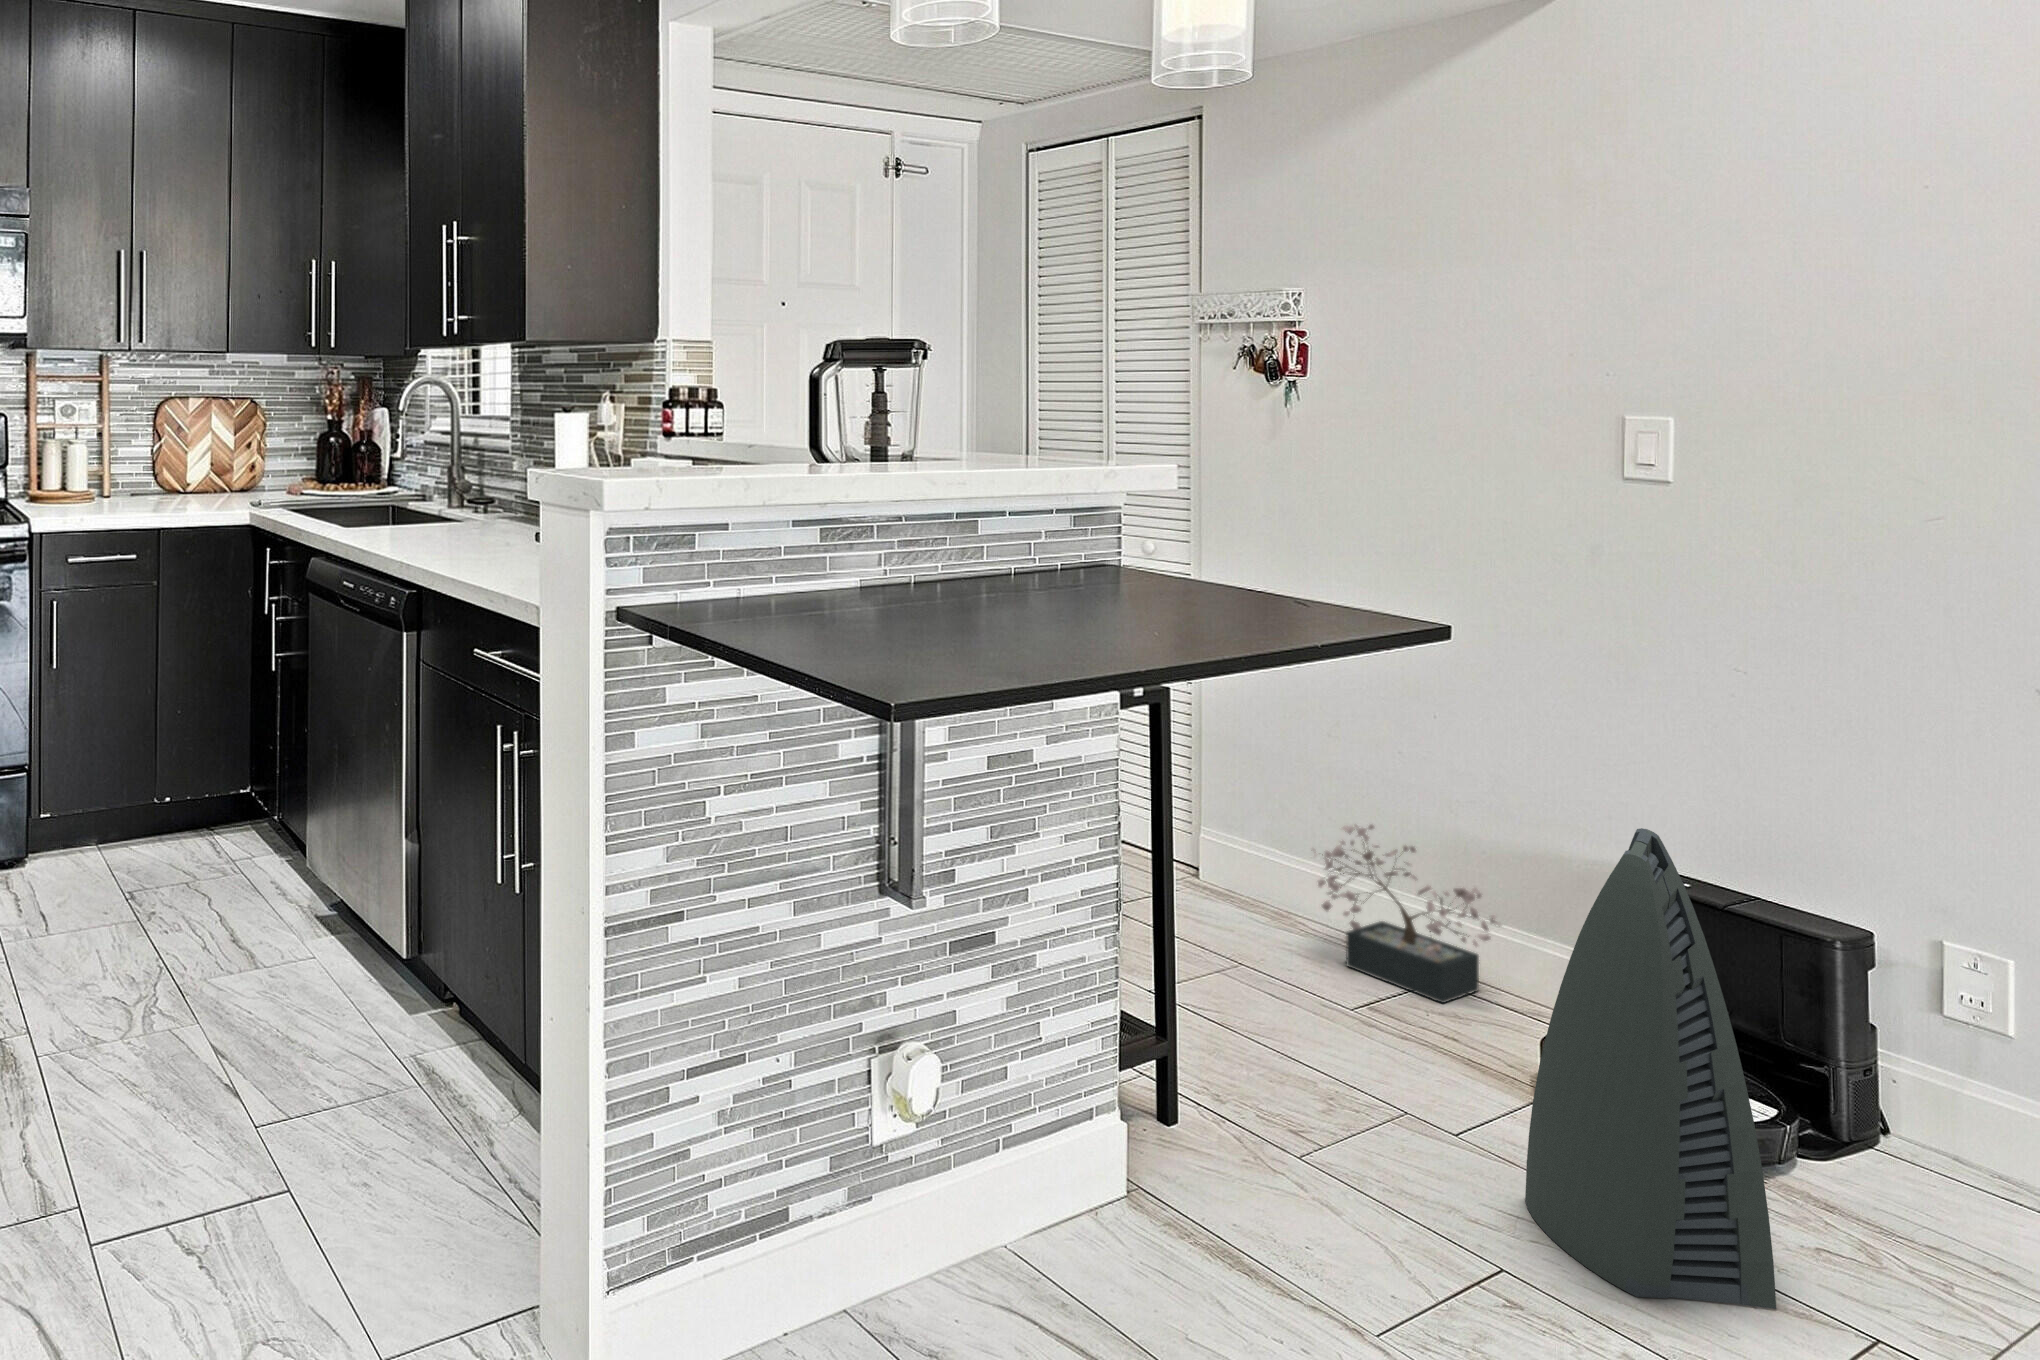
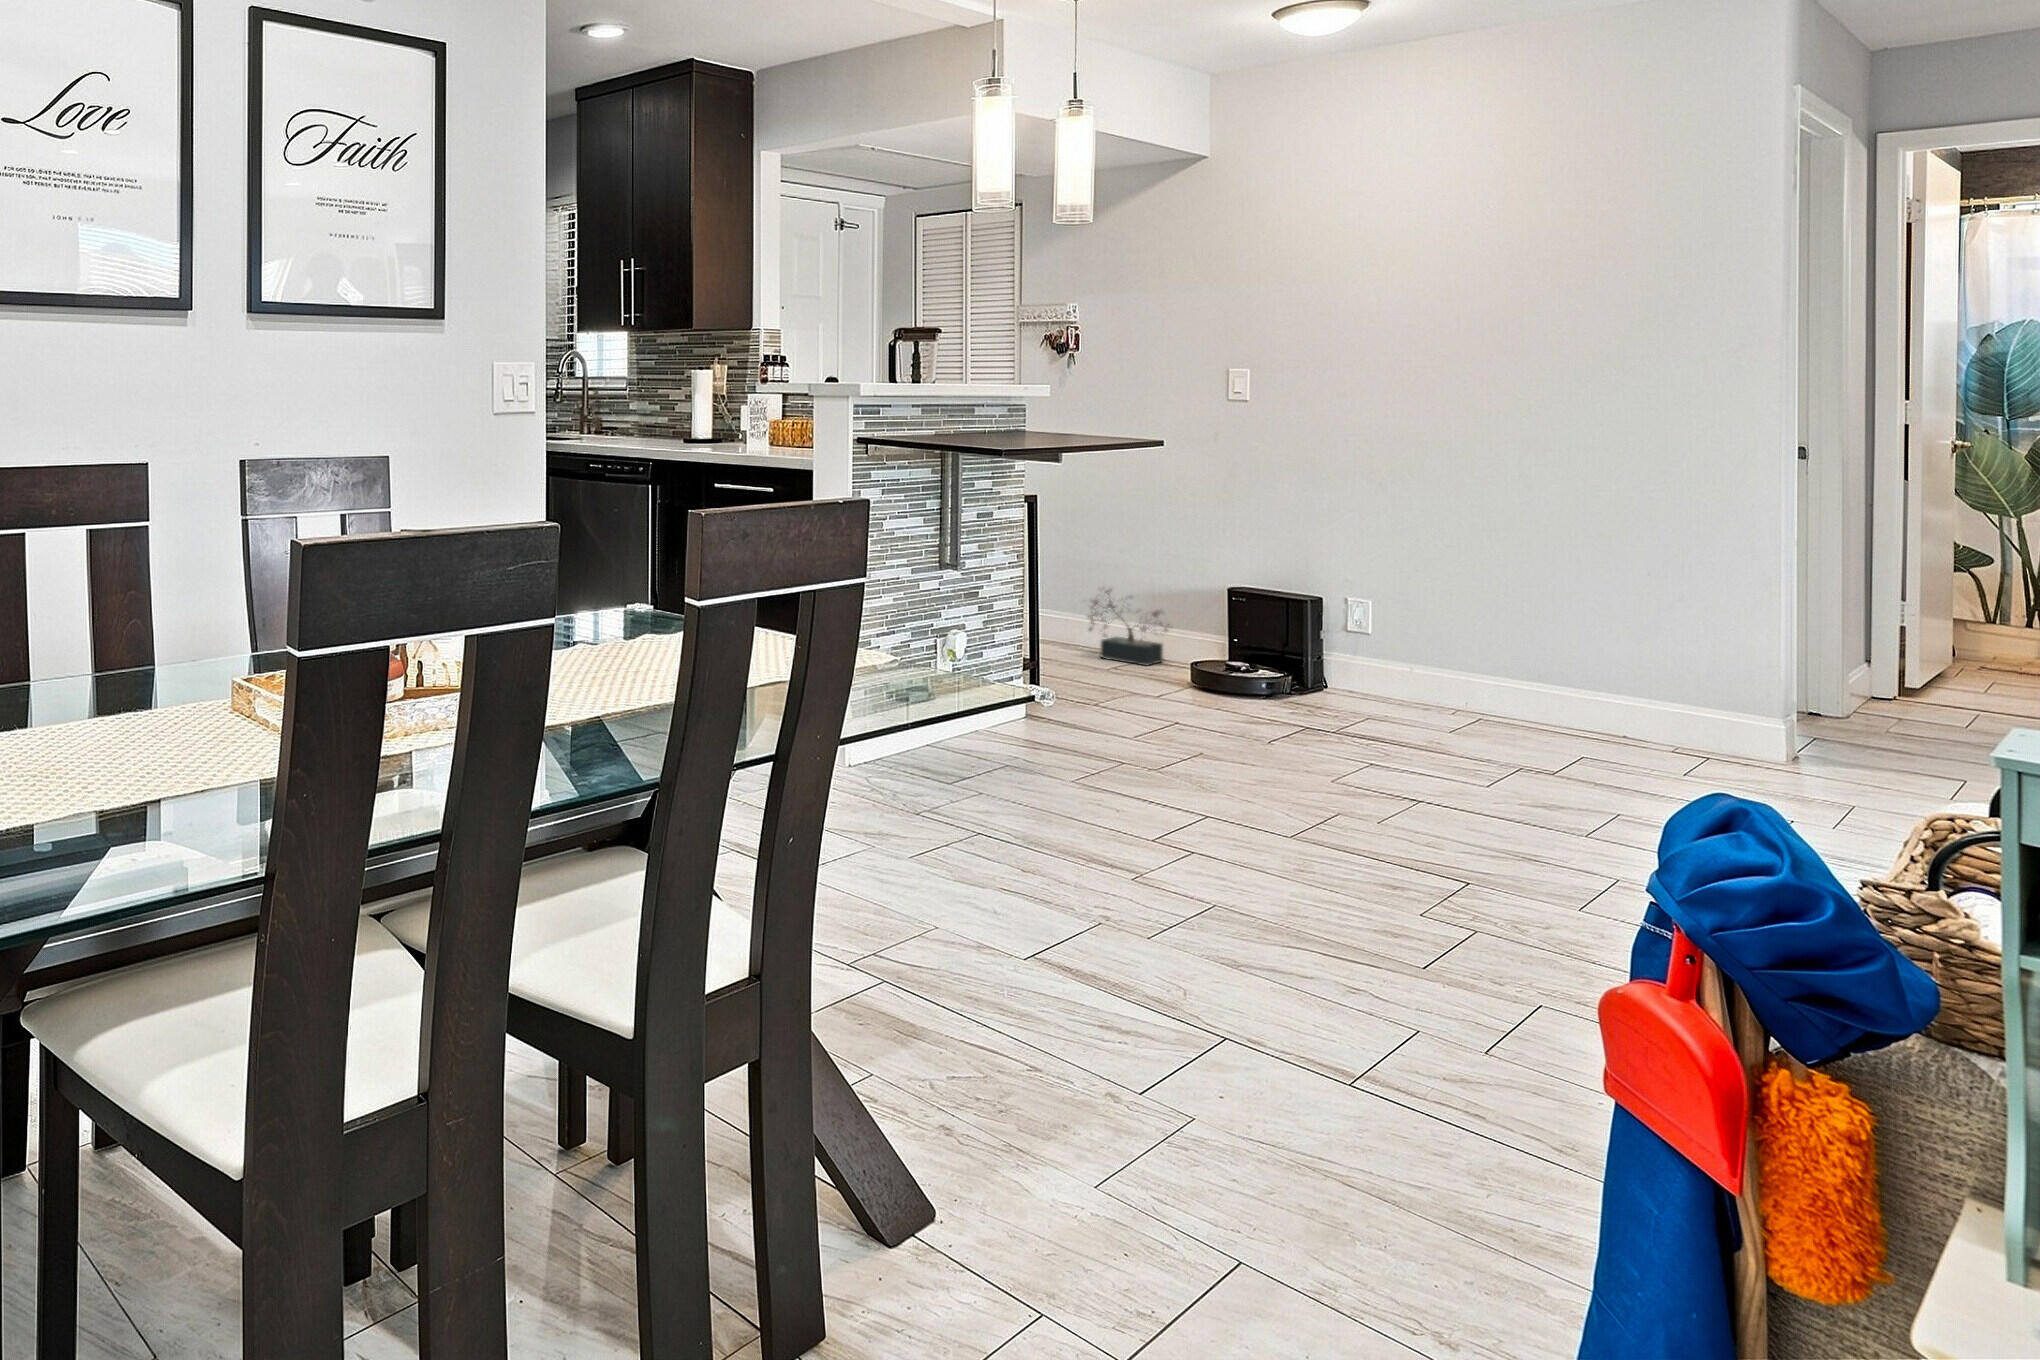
air purifier: present [1525,828,1776,1309] -> none [1186,540,1276,721]

